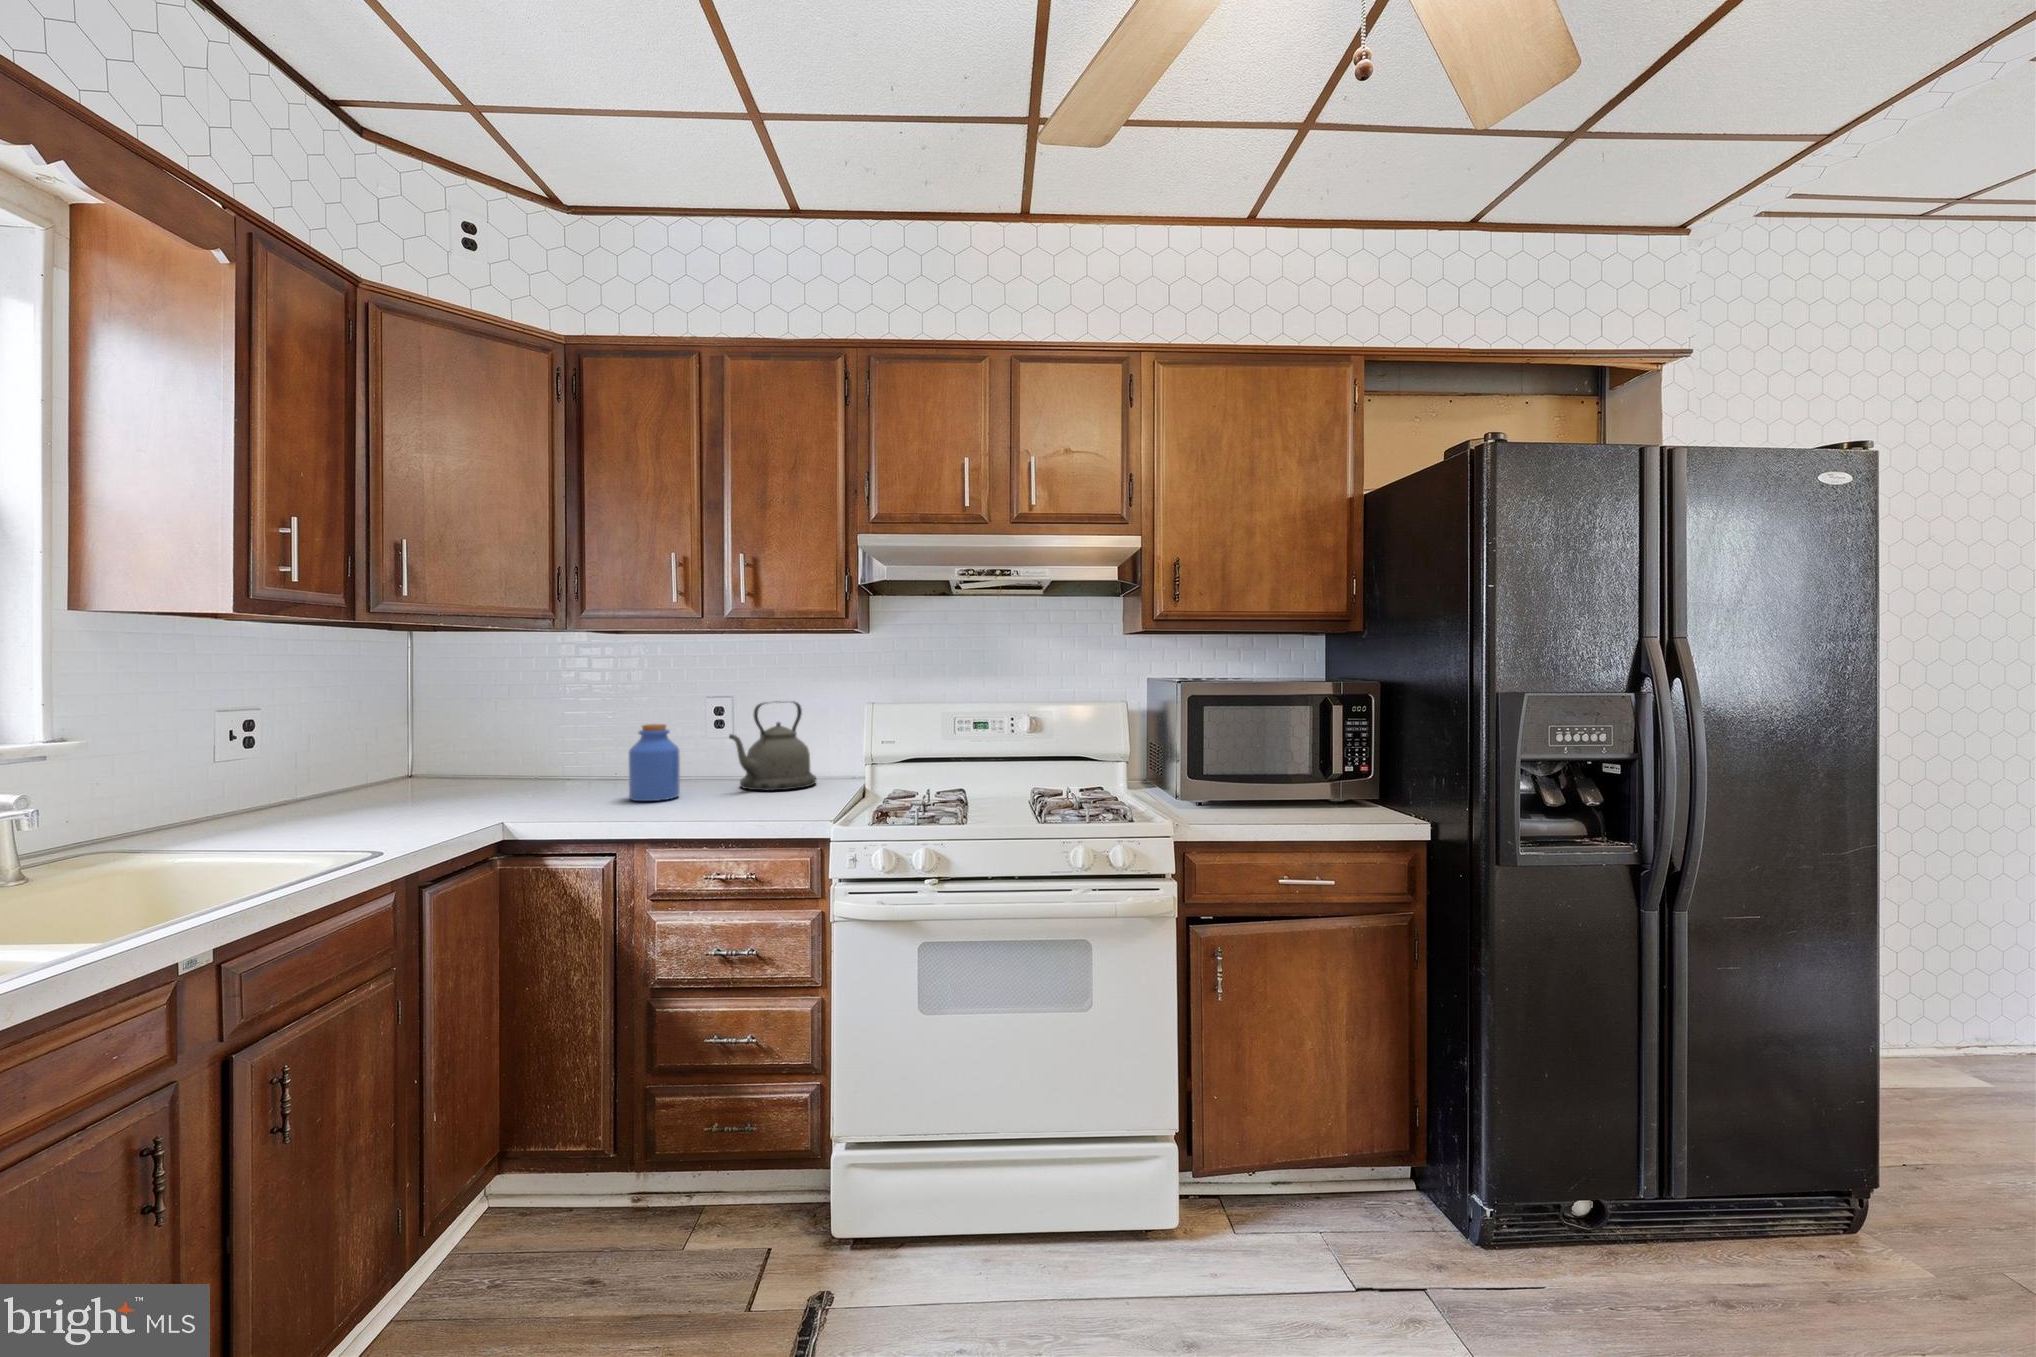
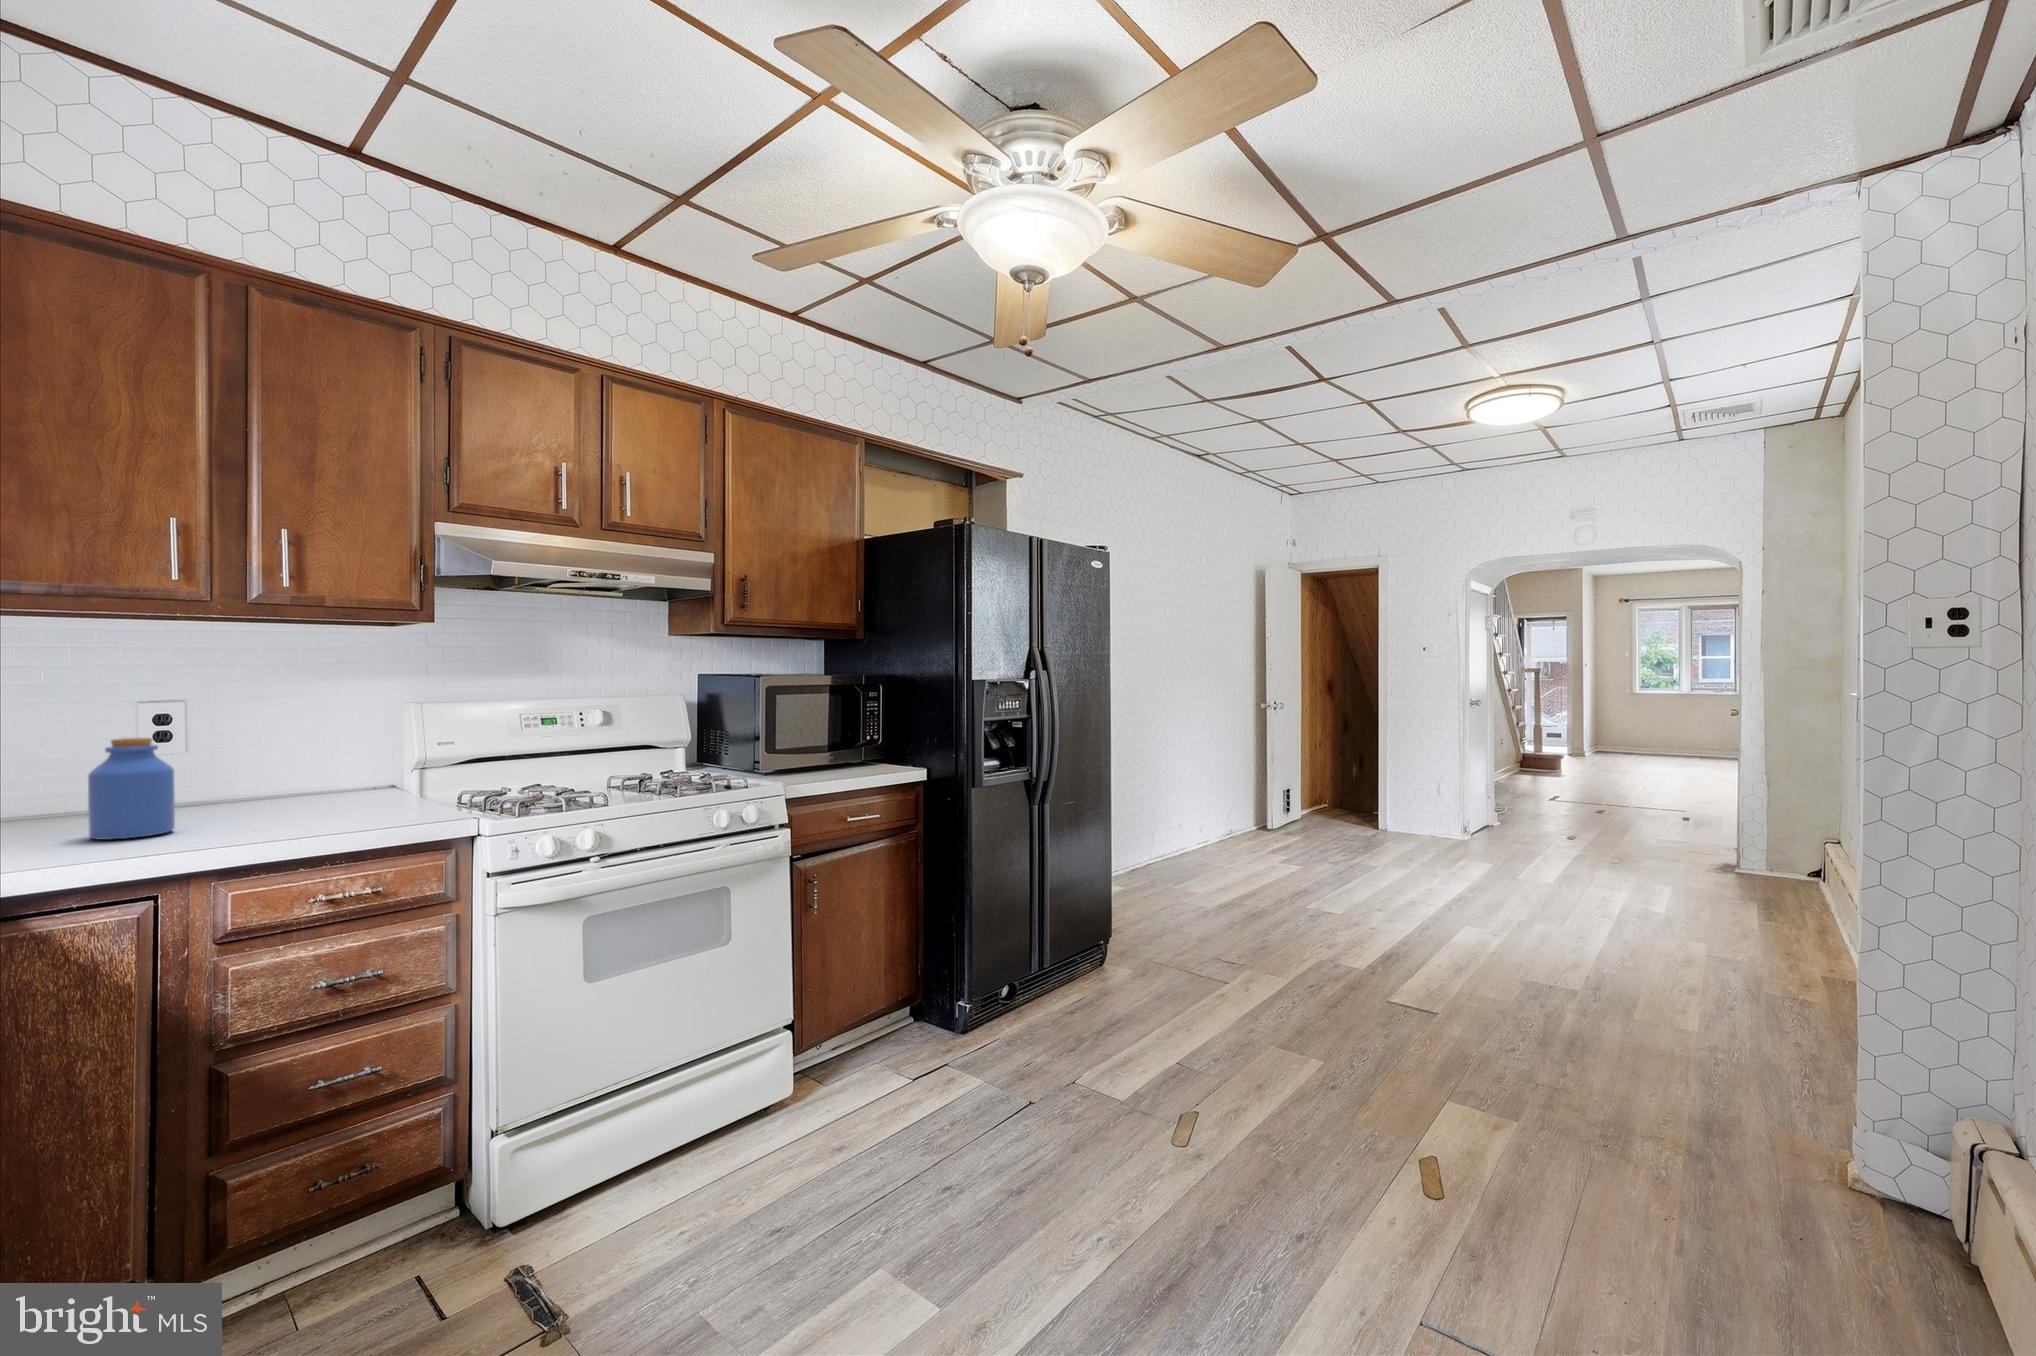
kettle: present [729,701,816,790] -> none [227,706,343,814]

